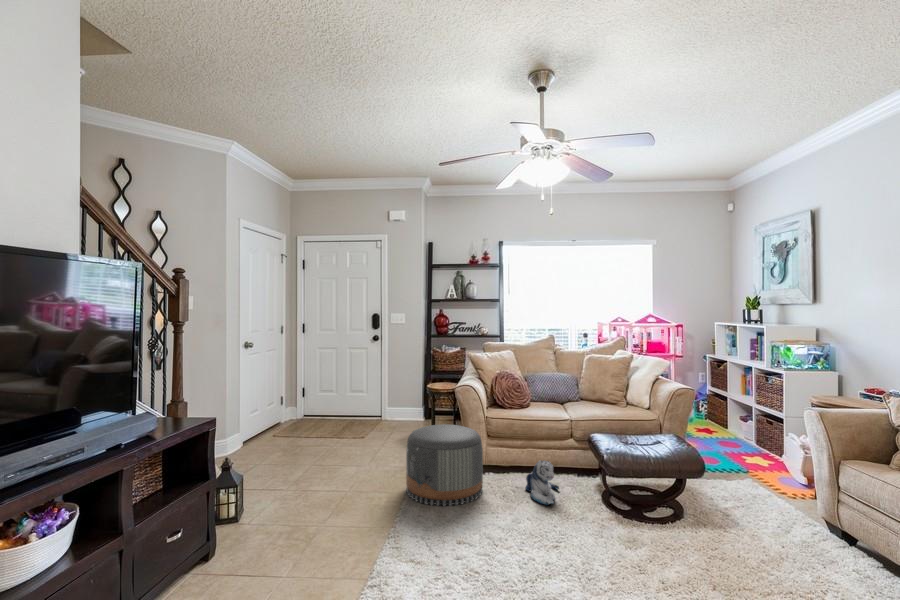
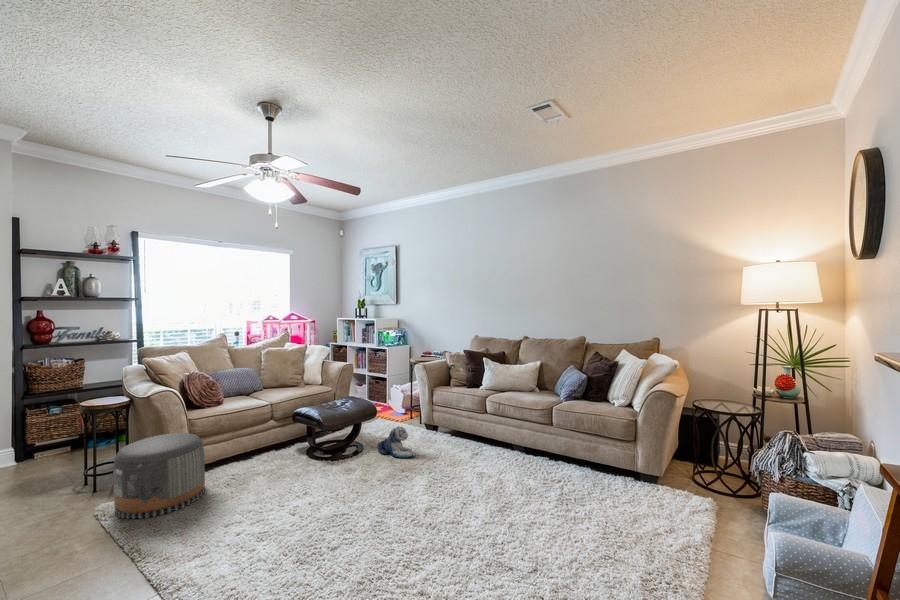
plush toy: present [525,461,559,505] -> present [377,426,415,458]

